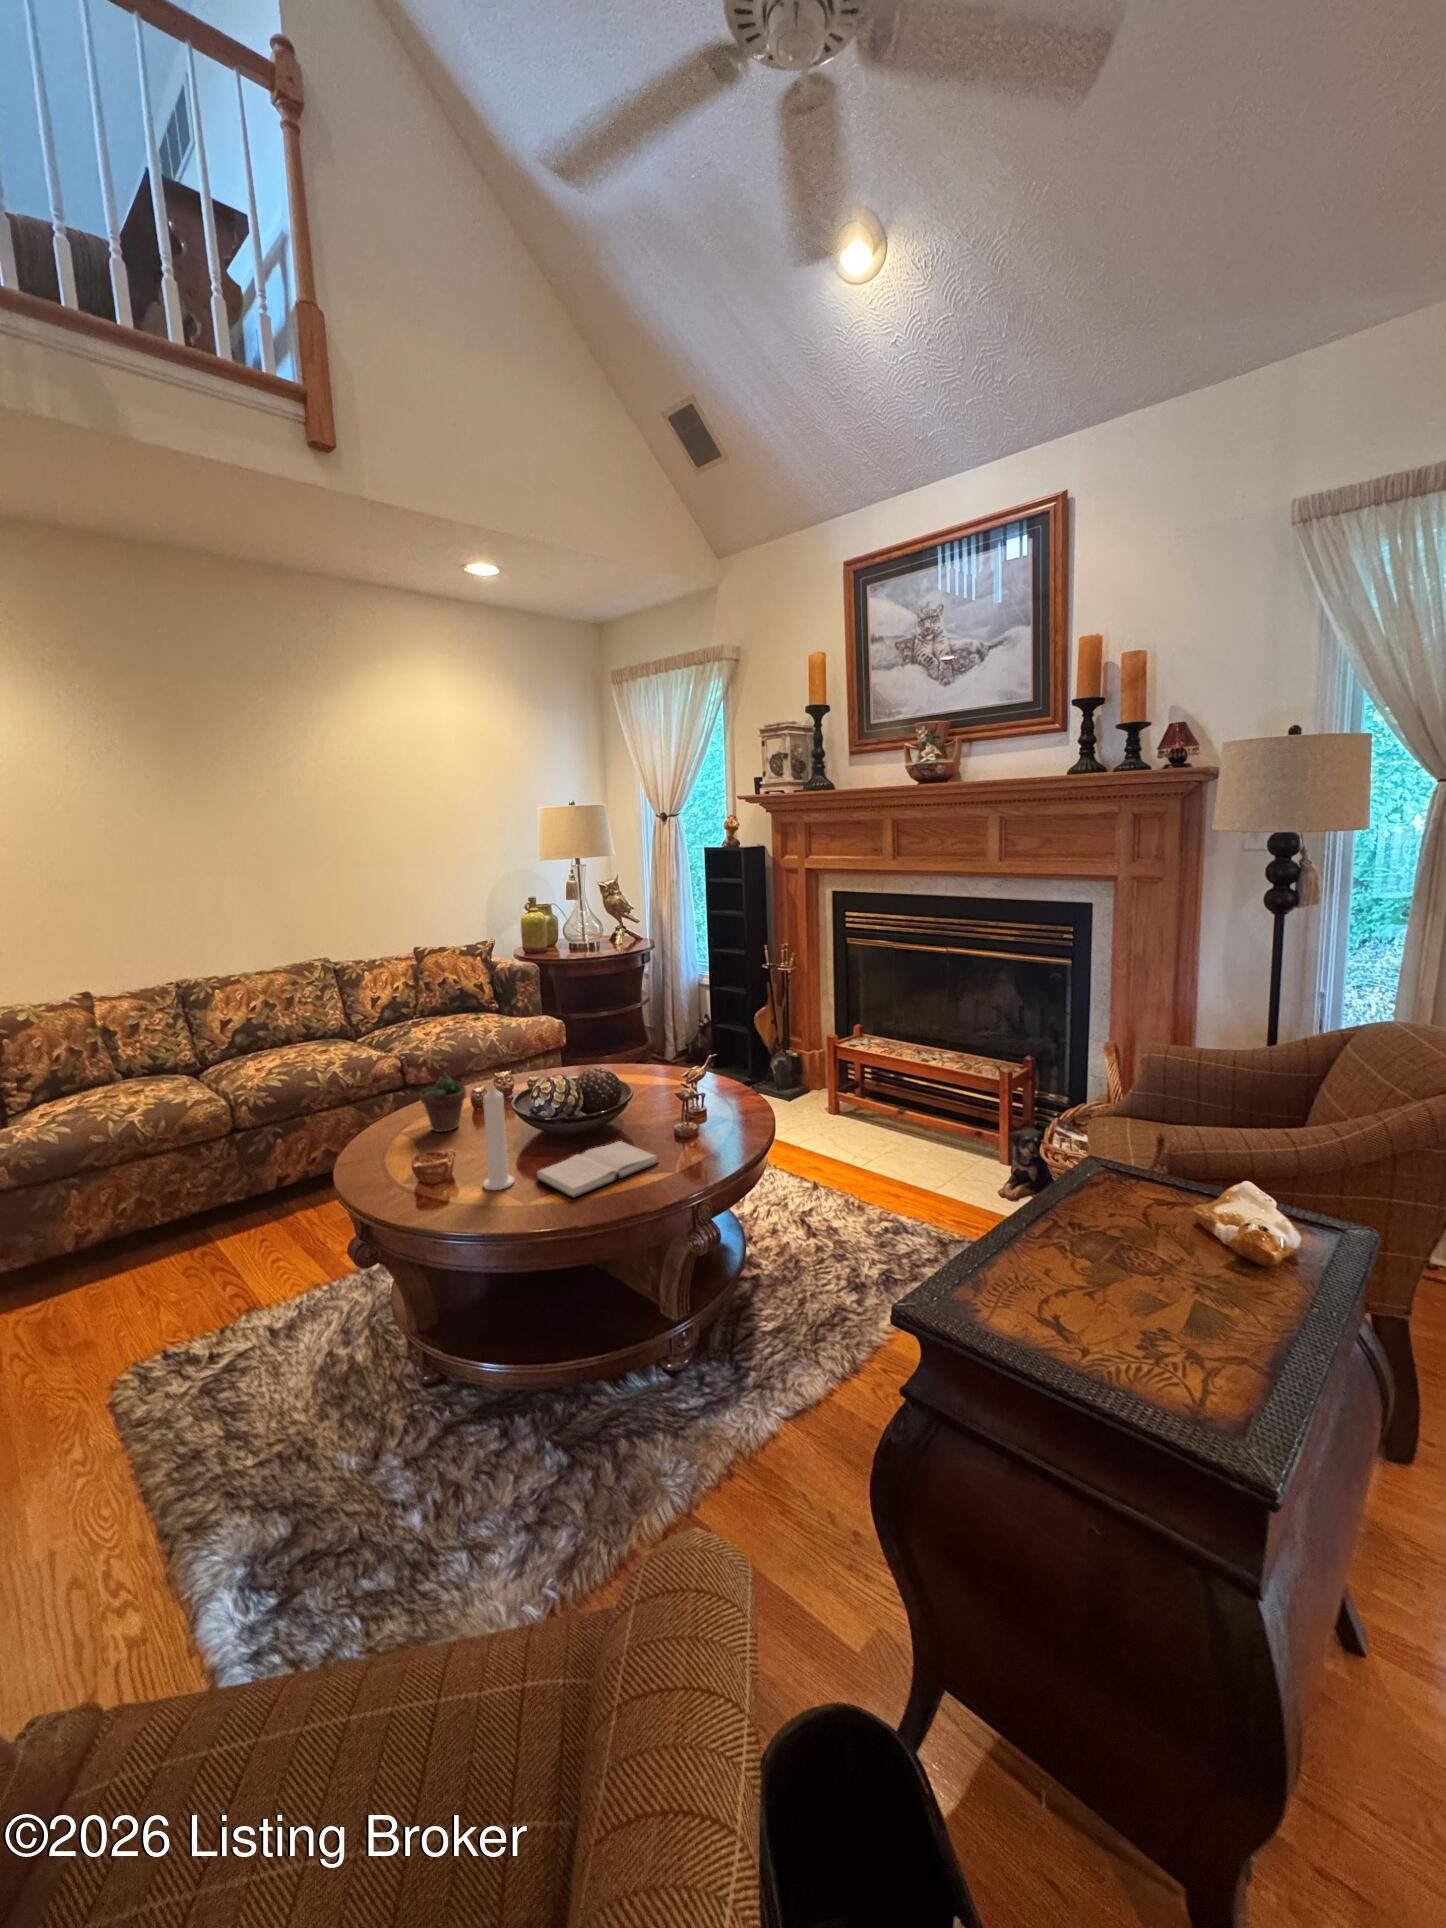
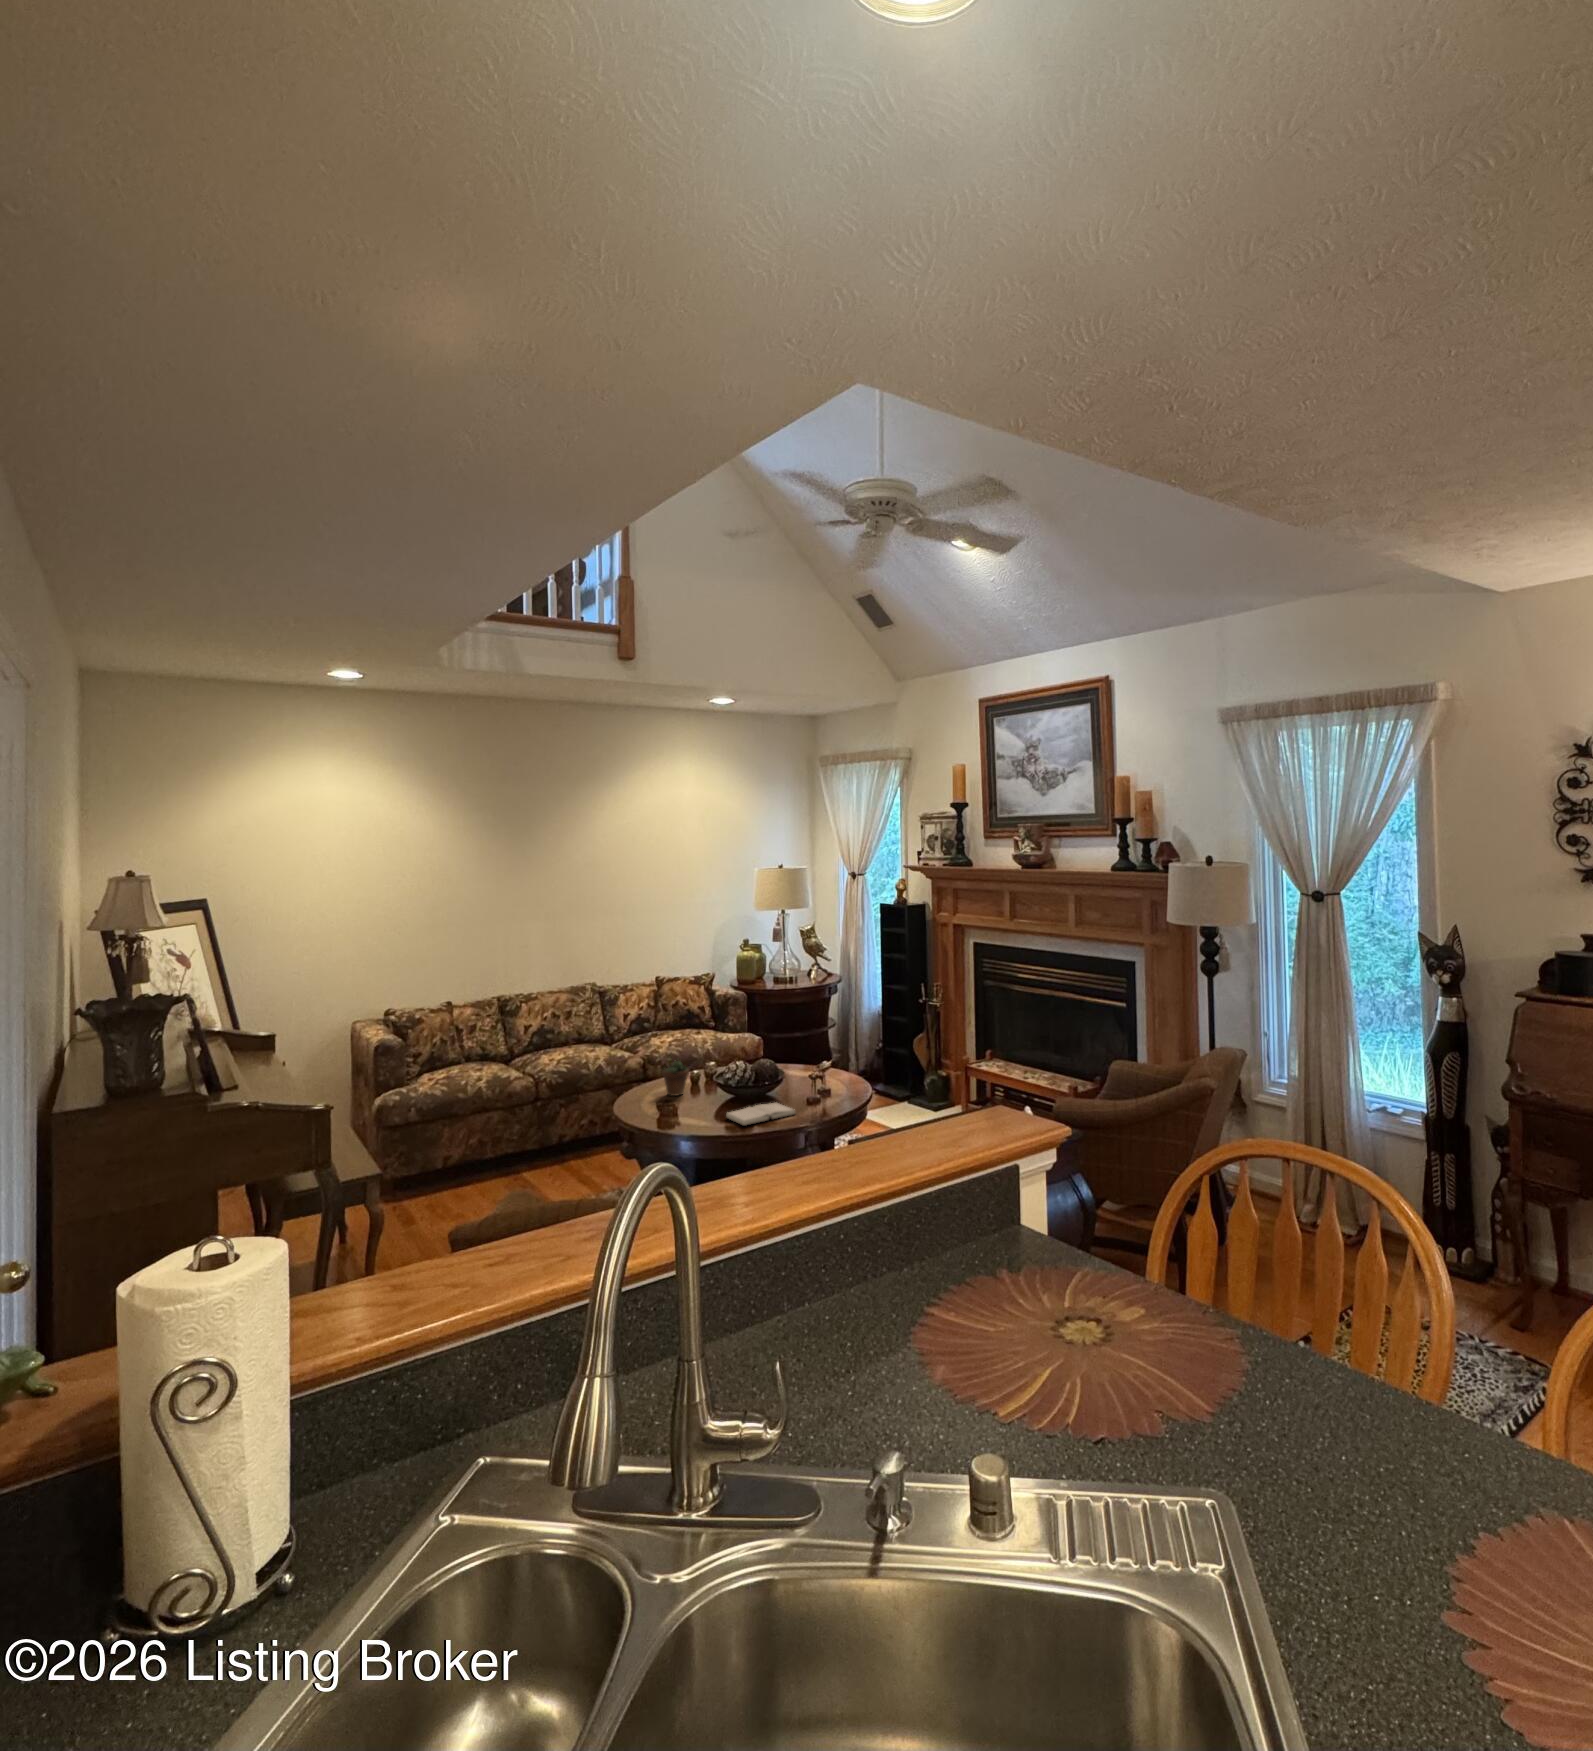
candle: present [483,1082,514,1190] -> none [696,1058,713,1122]

